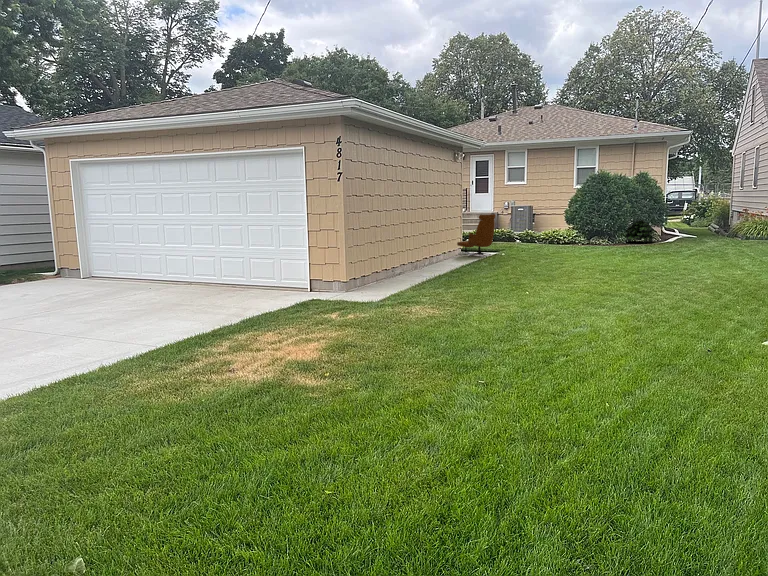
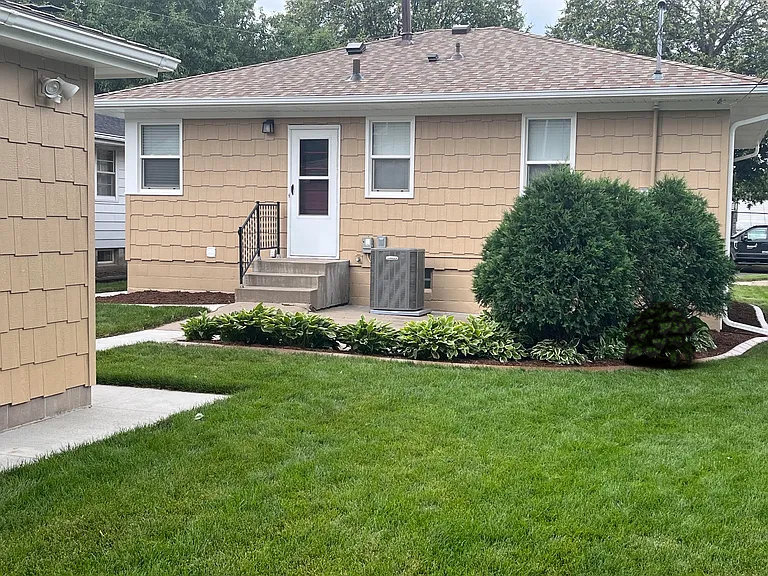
lounge chair: present [457,214,496,257] -> none [84,282,176,430]

